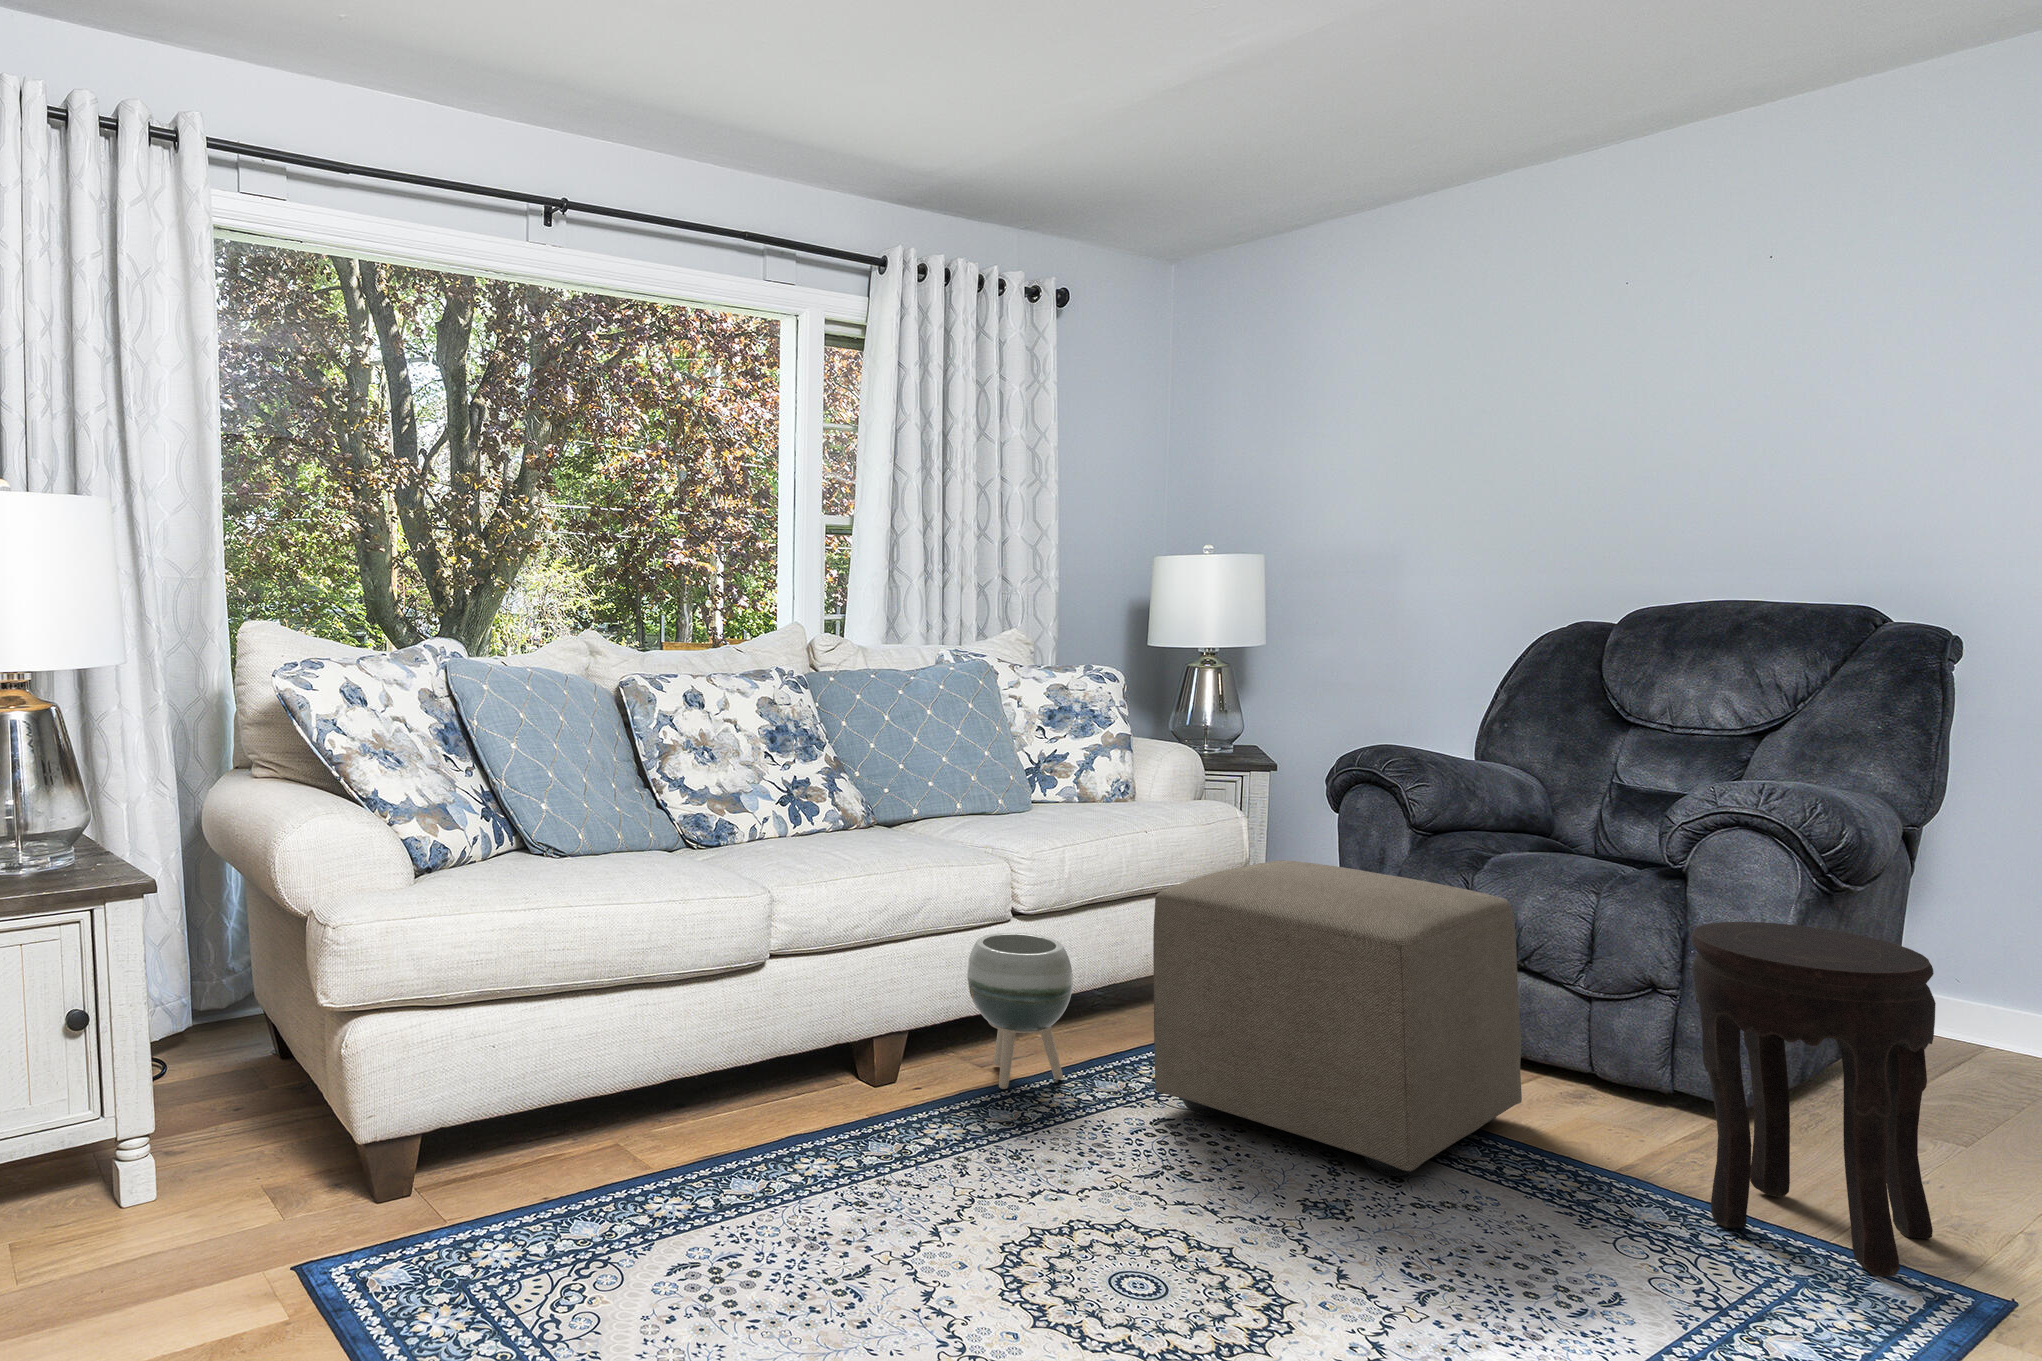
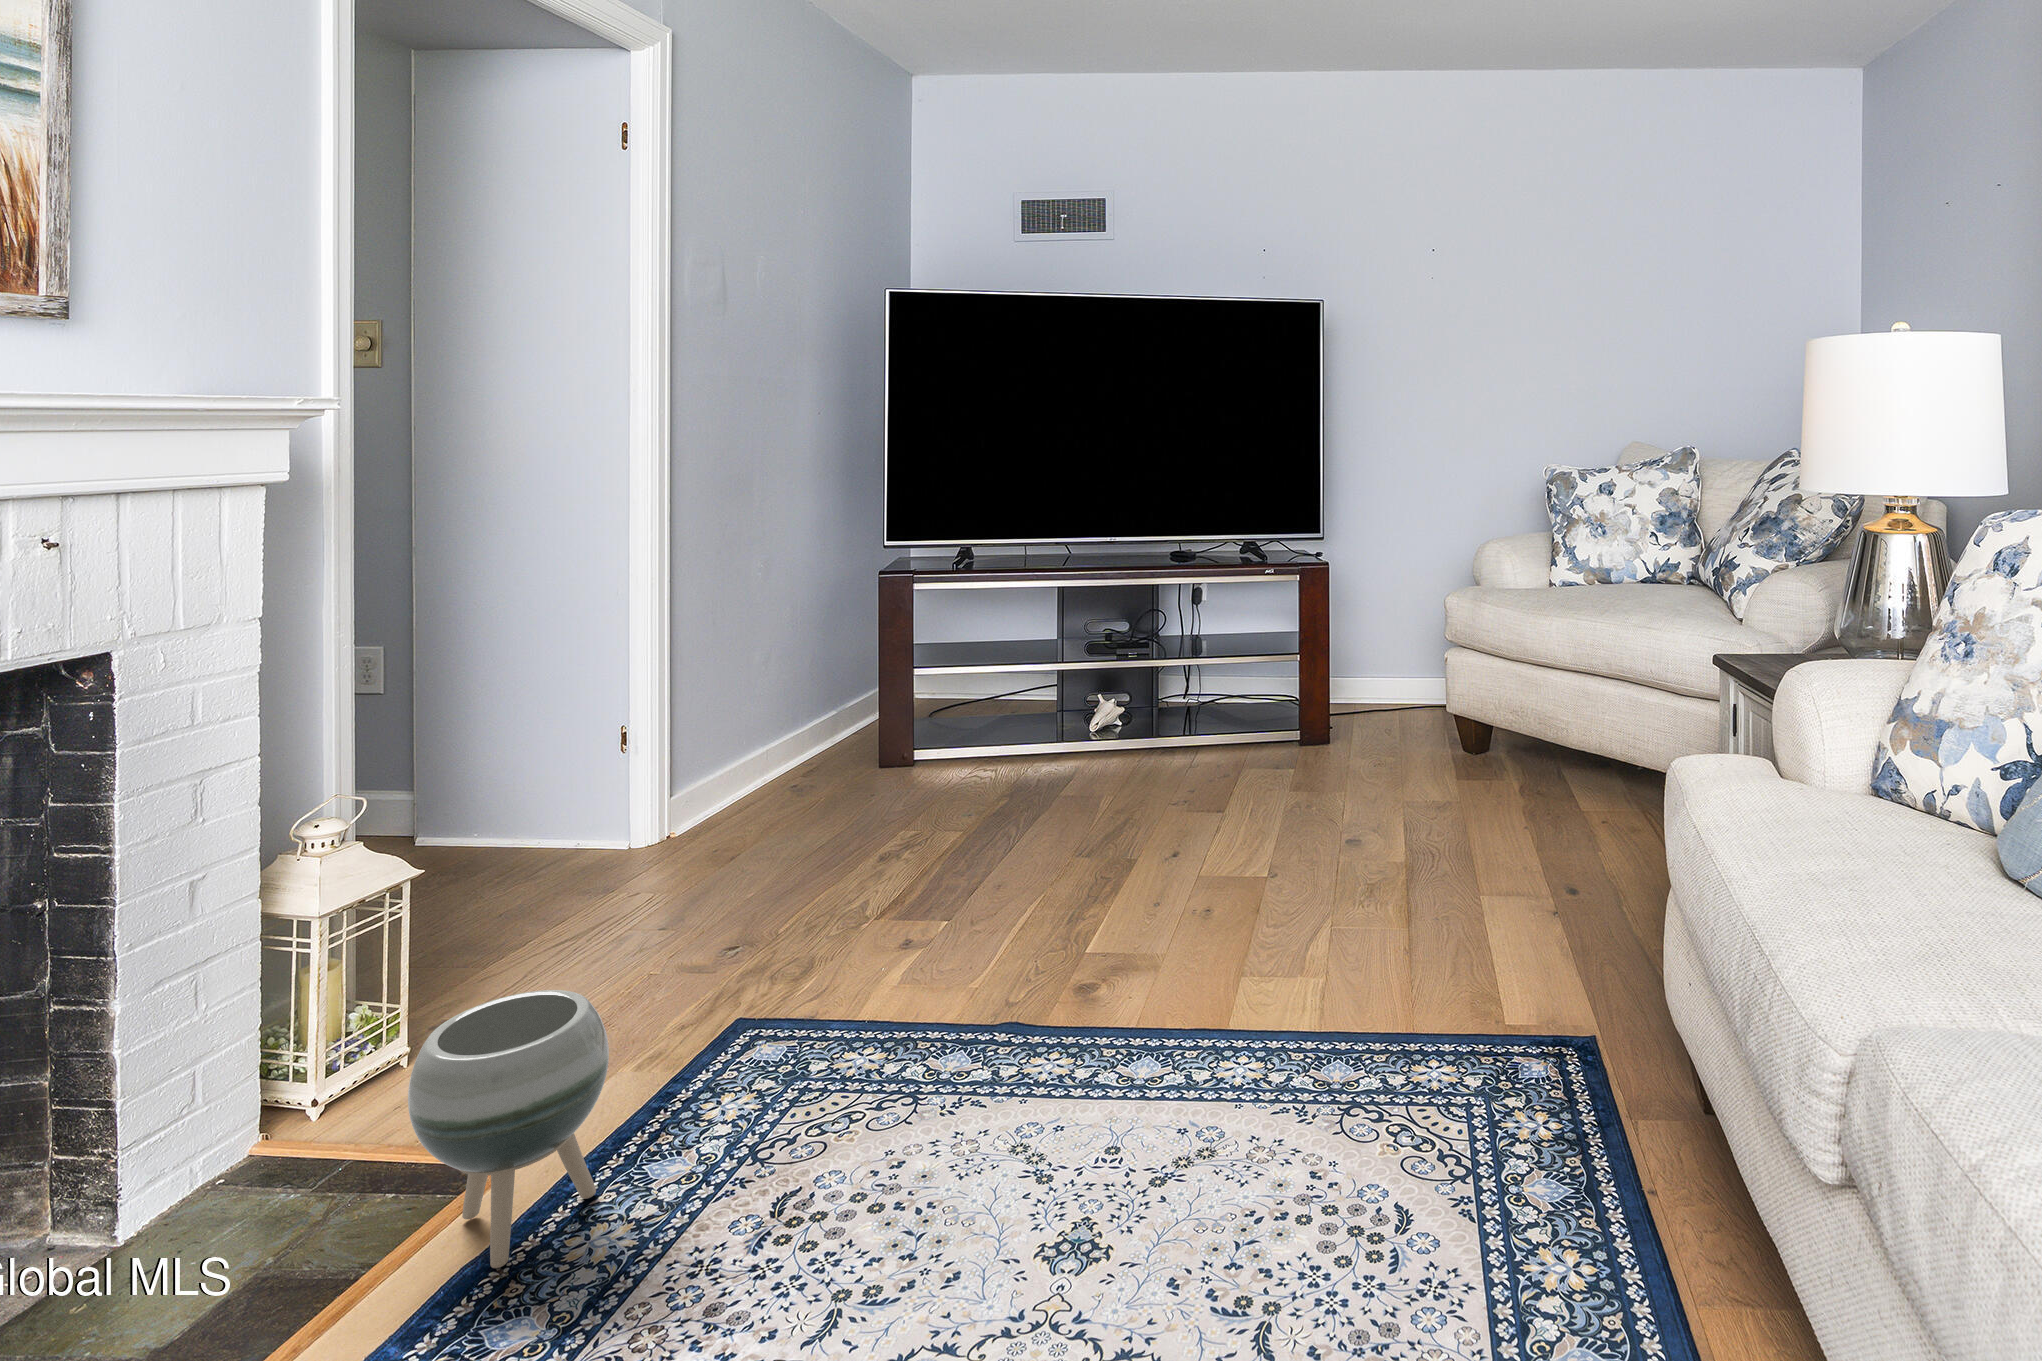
ottoman: present [1153,860,1522,1176] -> none [754,761,1160,1165]
side table: present [1691,922,1936,1277] -> none [1356,727,1549,1051]

